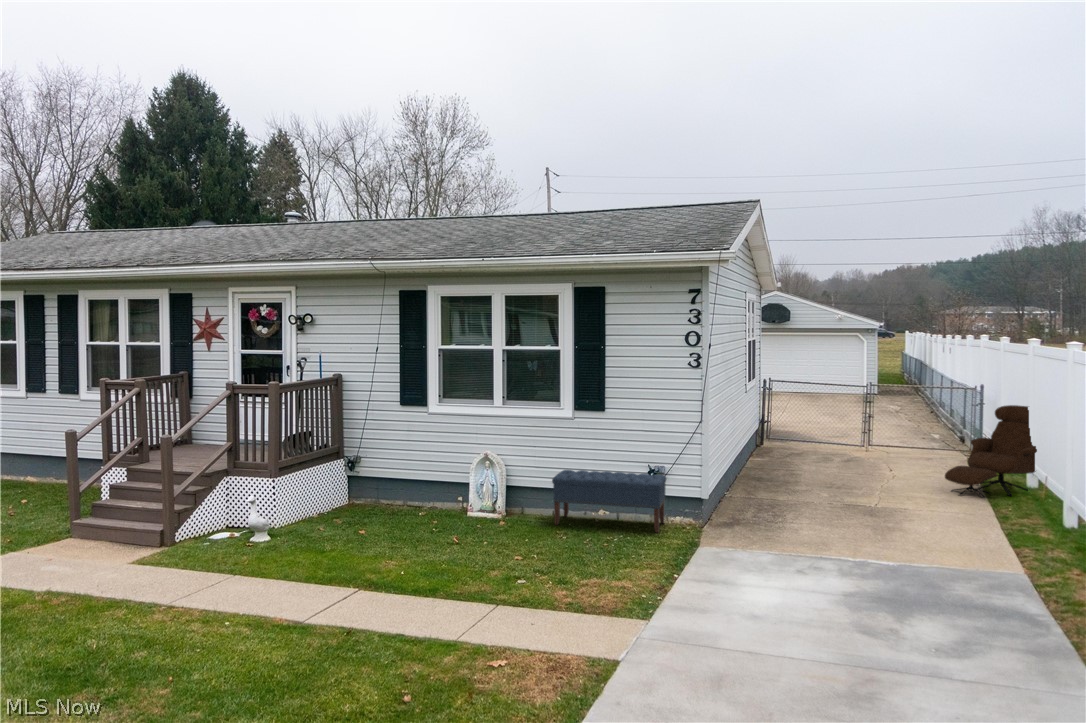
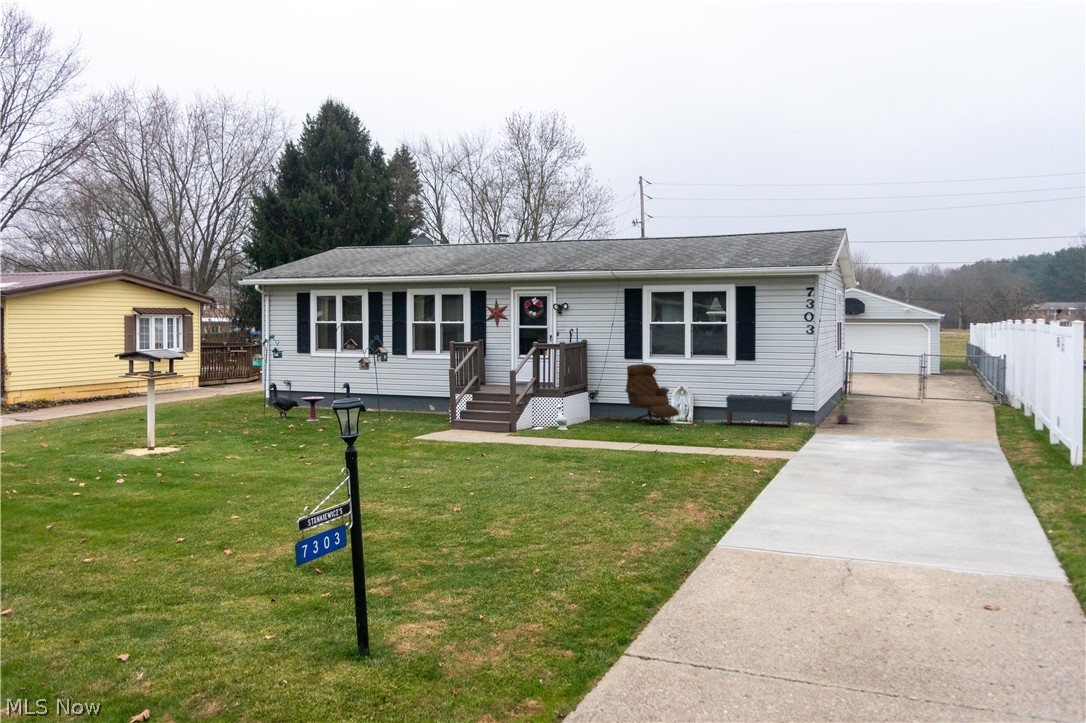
lounge chair: present [945,405,1037,498] -> present [625,364,679,425]
decorative plant: none [716,467,776,519] -> present [833,396,848,424]

